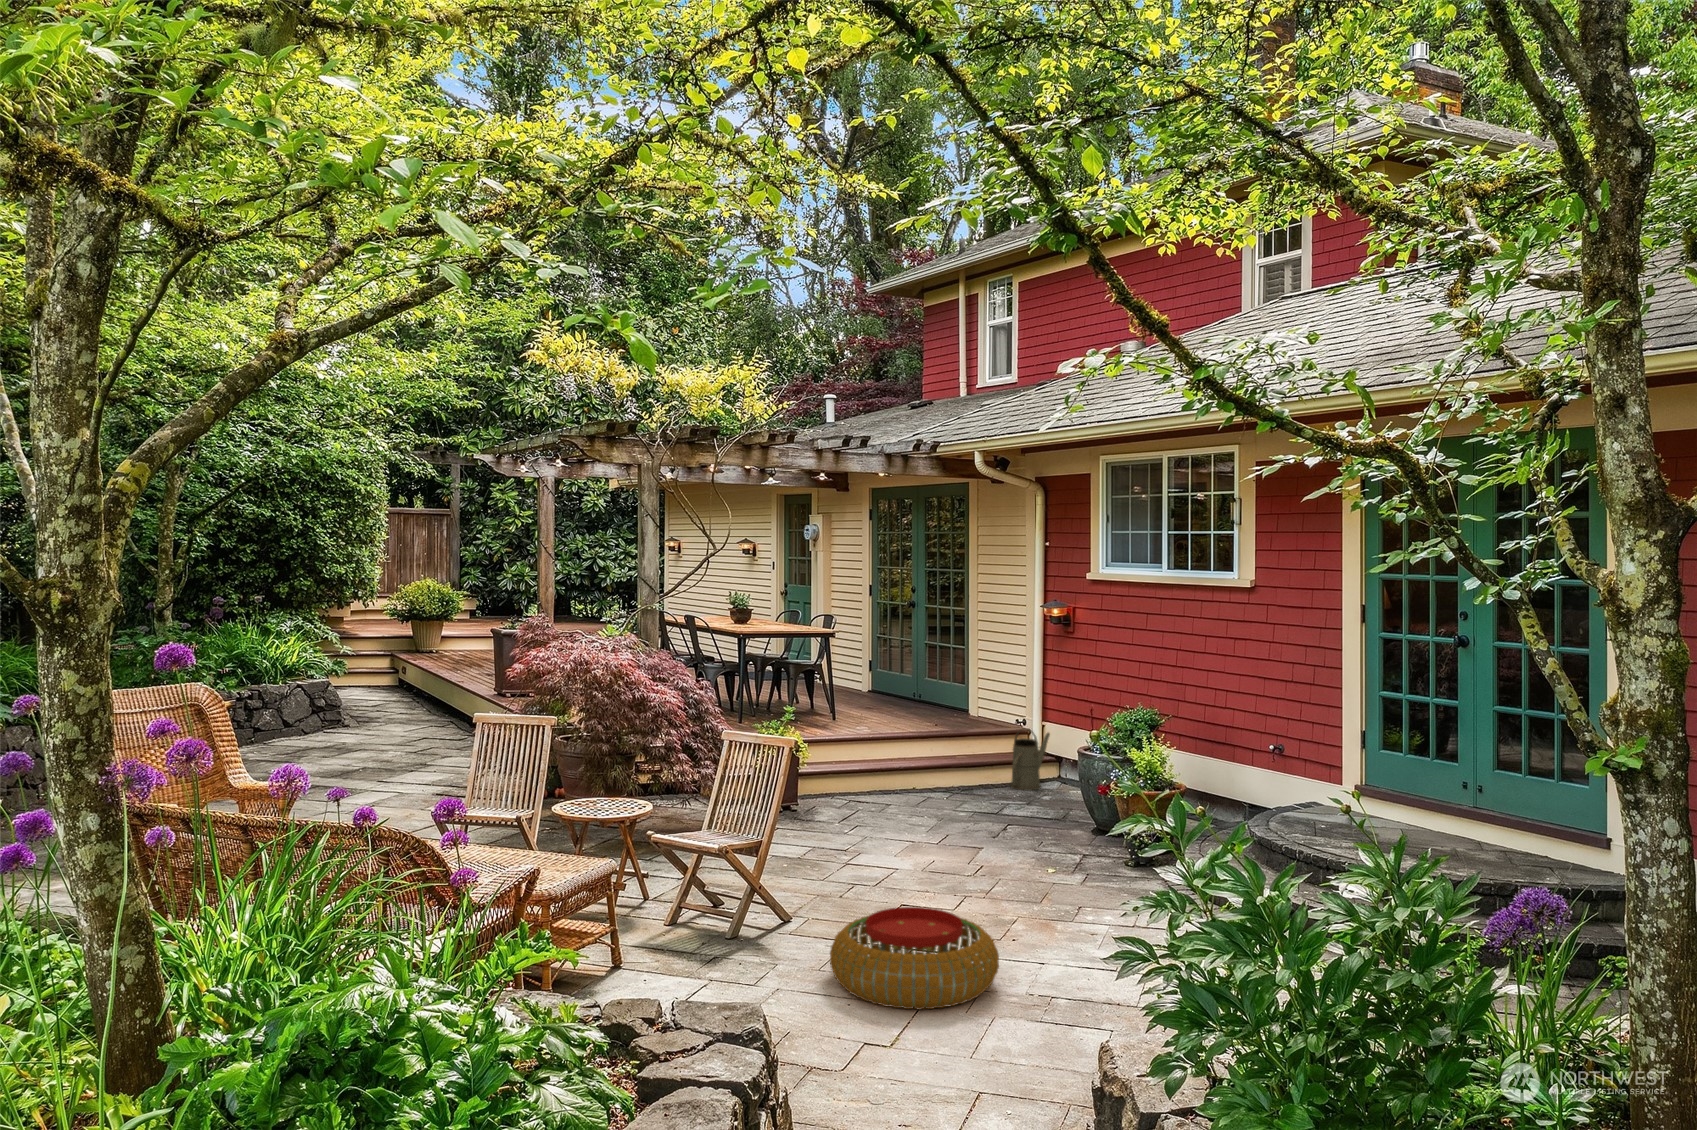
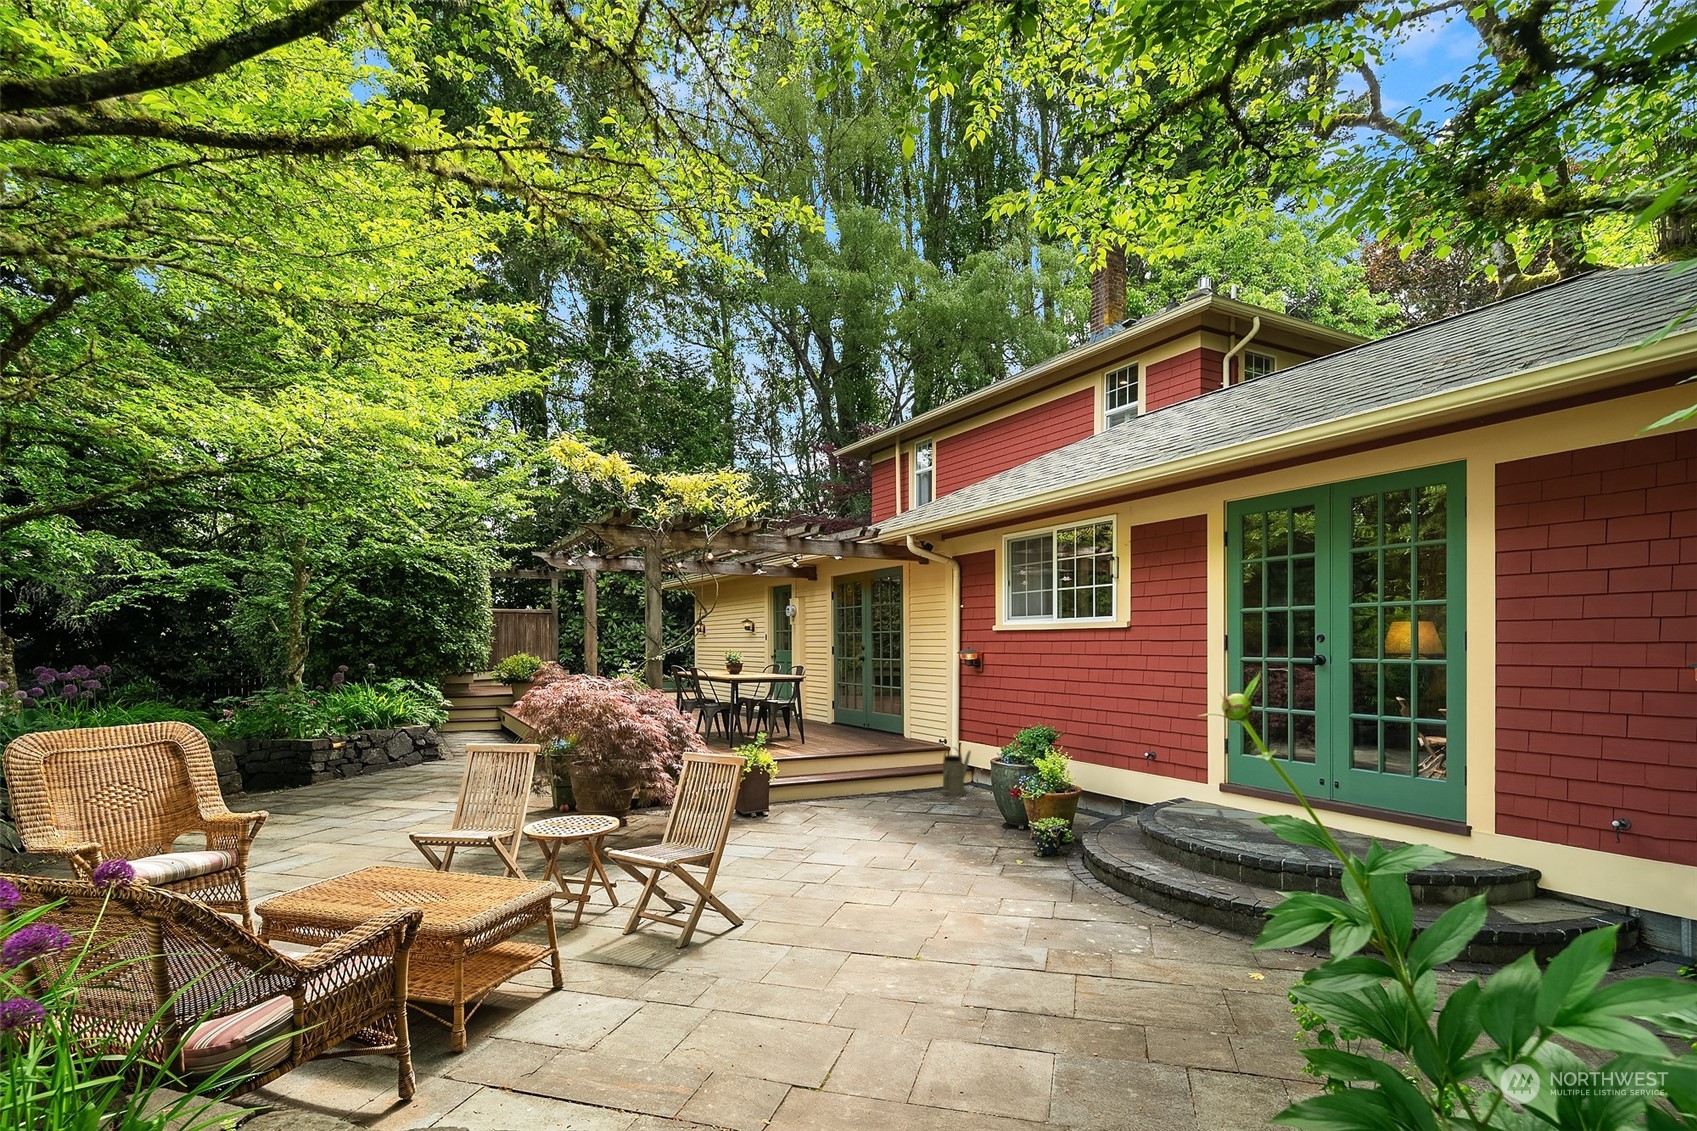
pouf: present [830,907,999,1009] -> none [765,916,934,1034]

